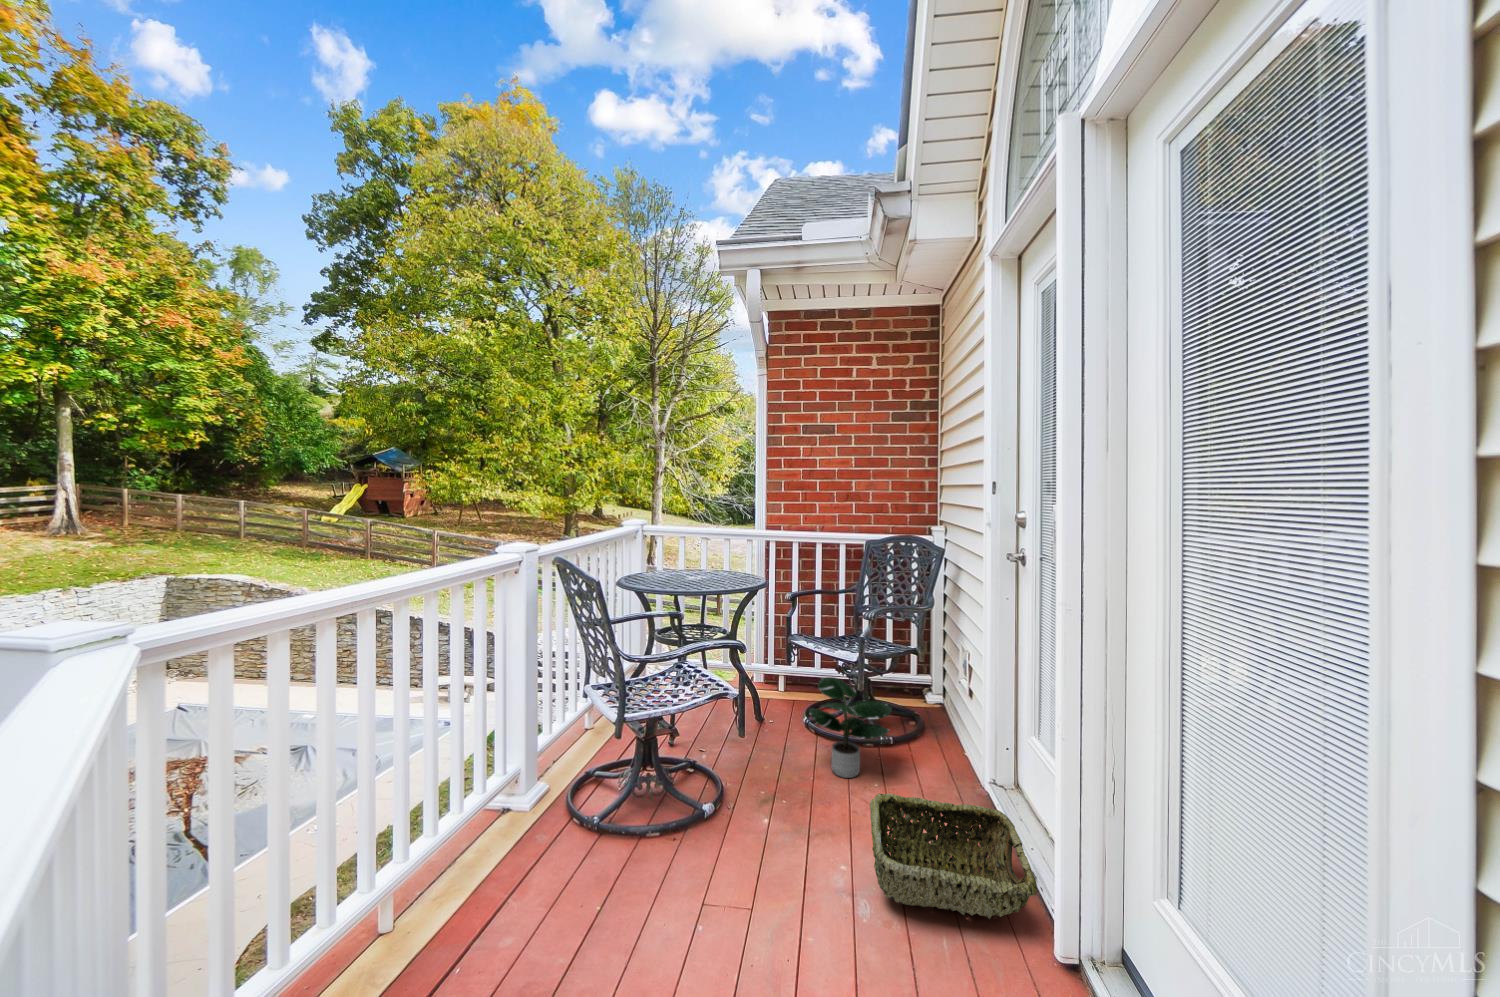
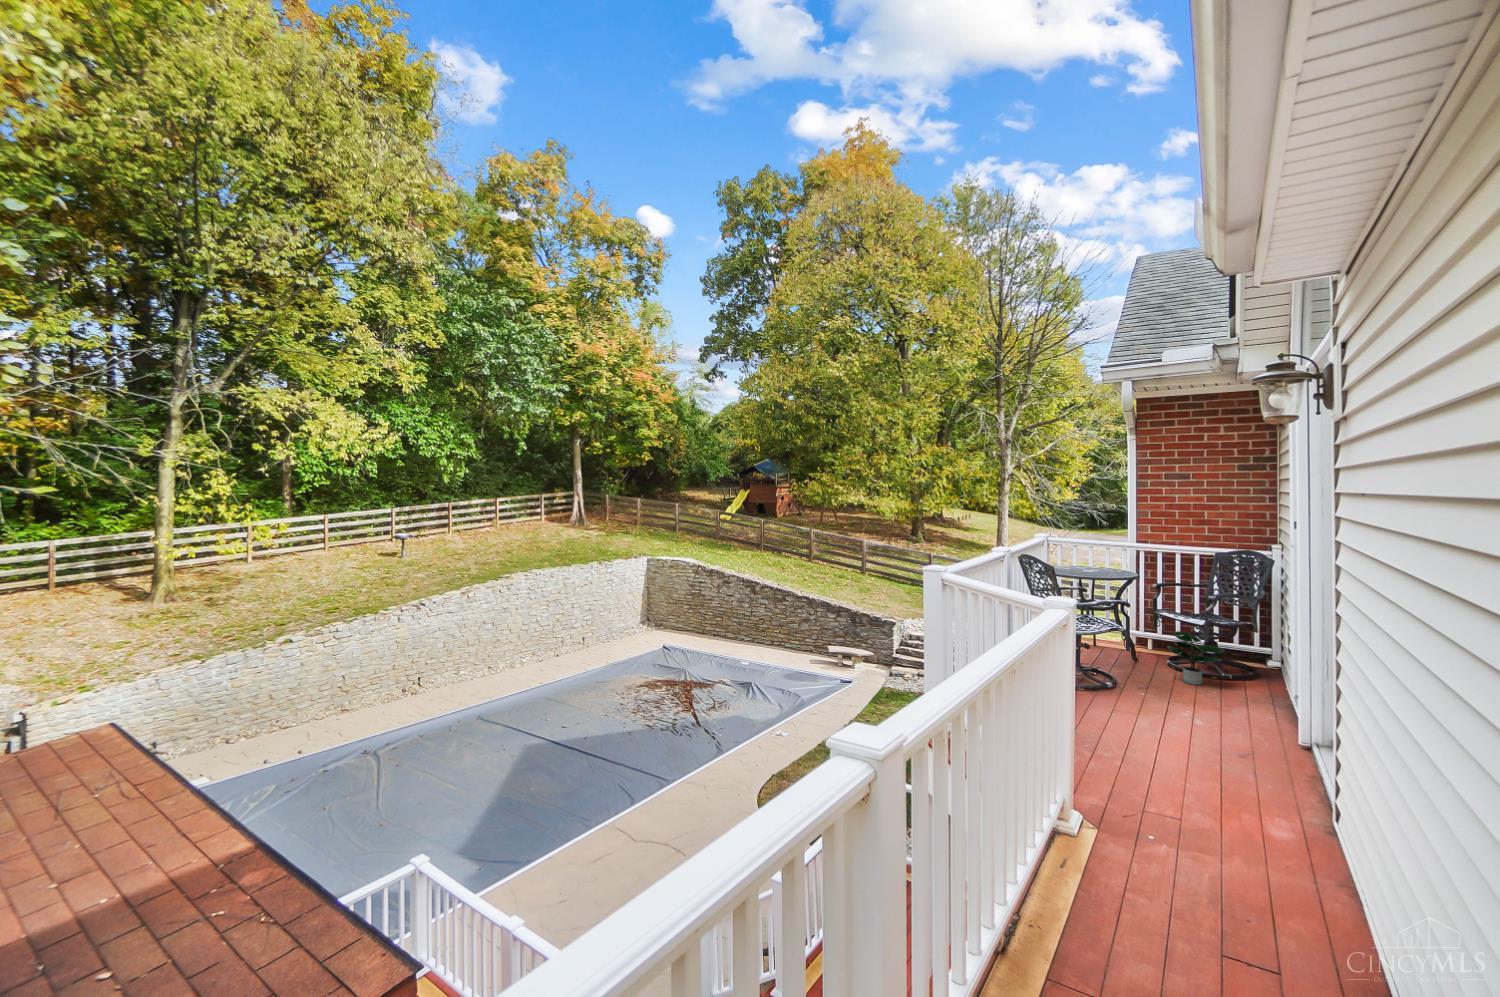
woven basket: present [870,793,1037,919] -> none [1199,674,1285,724]

